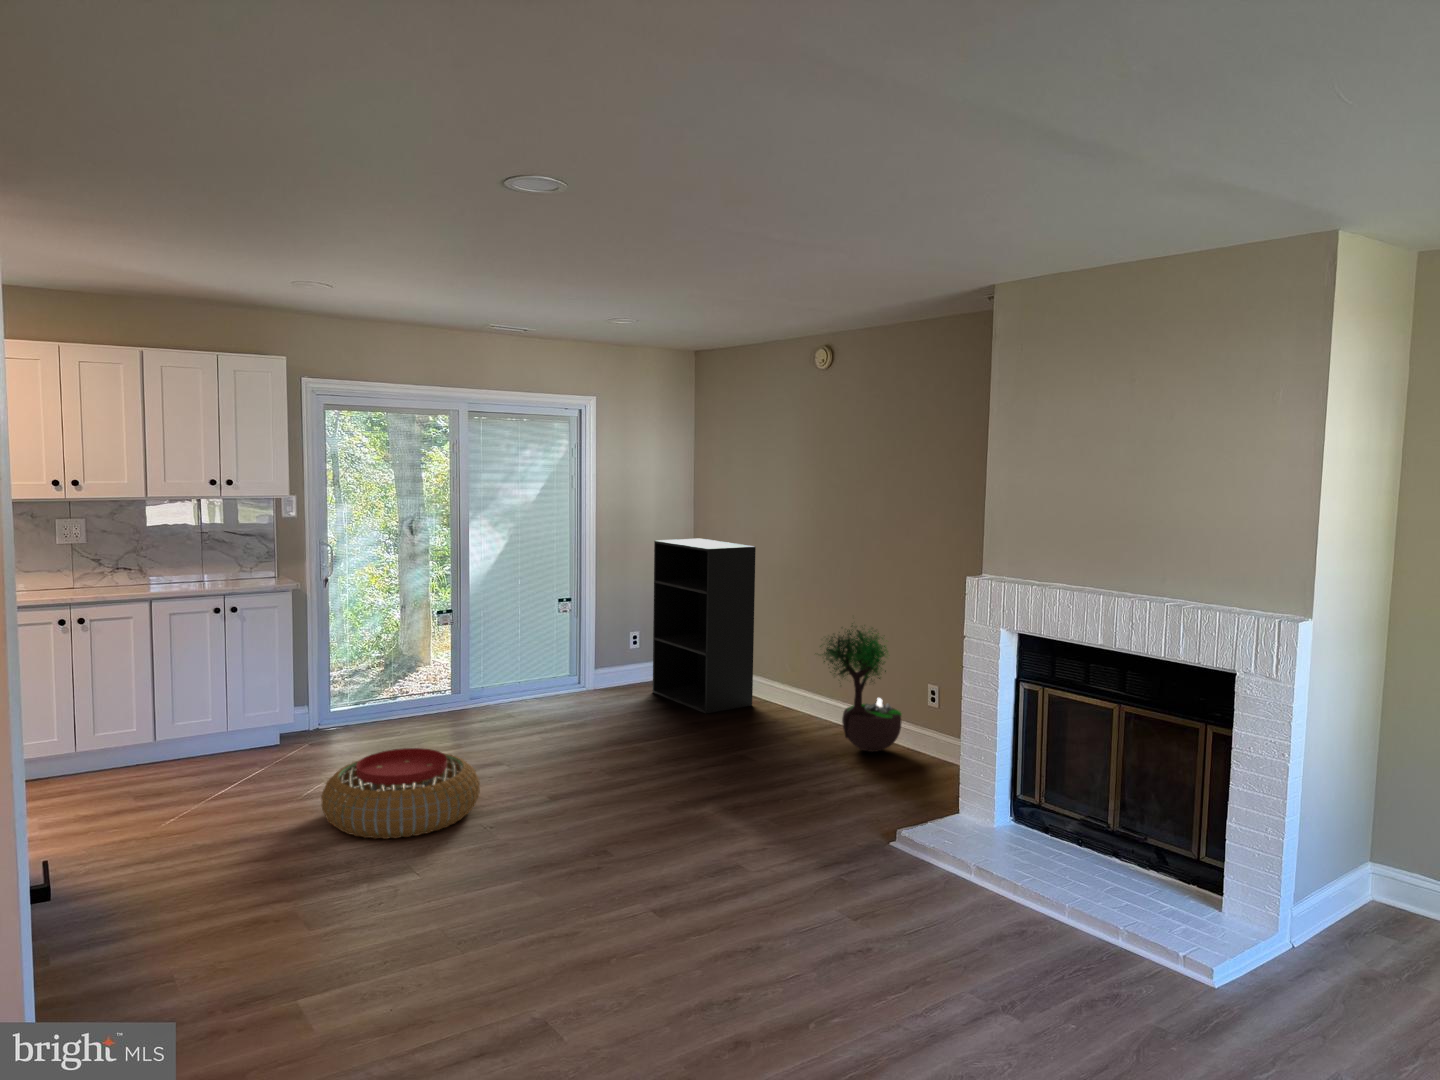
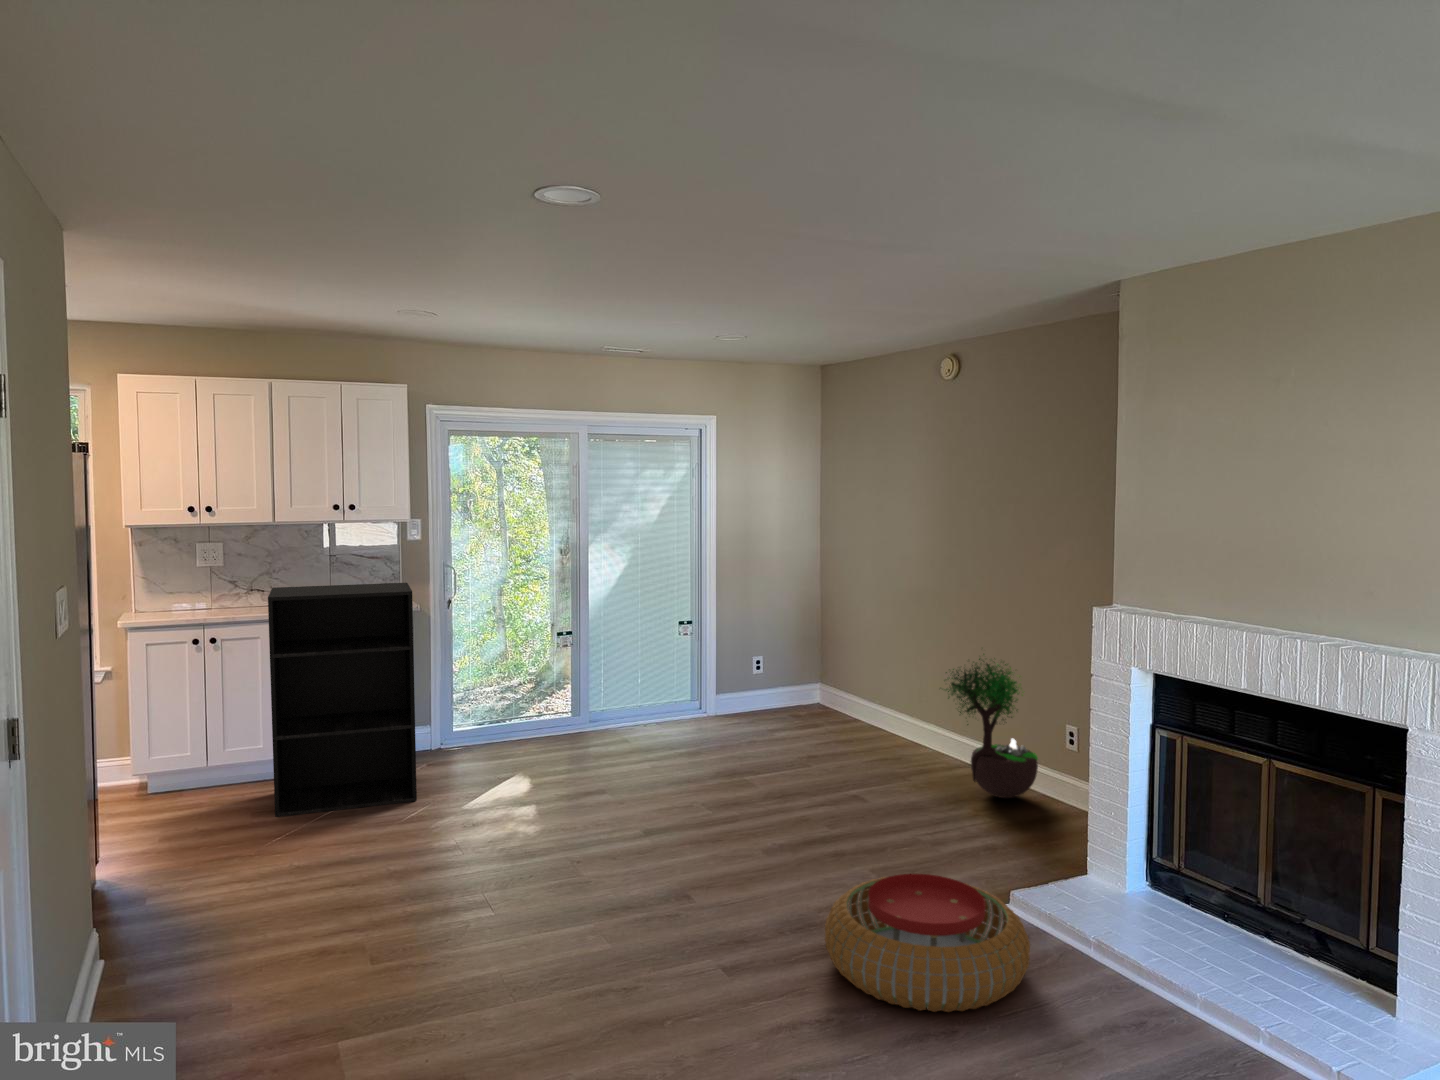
bookshelf: present [653,538,756,714] -> present [268,583,417,817]
pouf: present [321,748,480,839] -> present [825,874,1030,1012]

